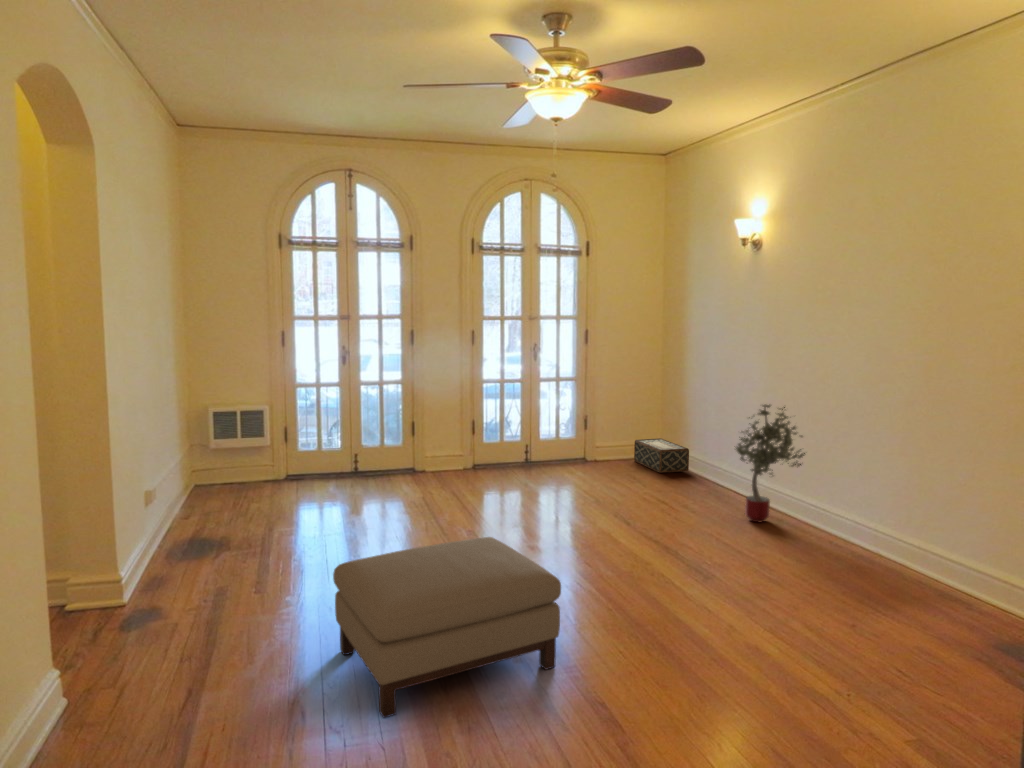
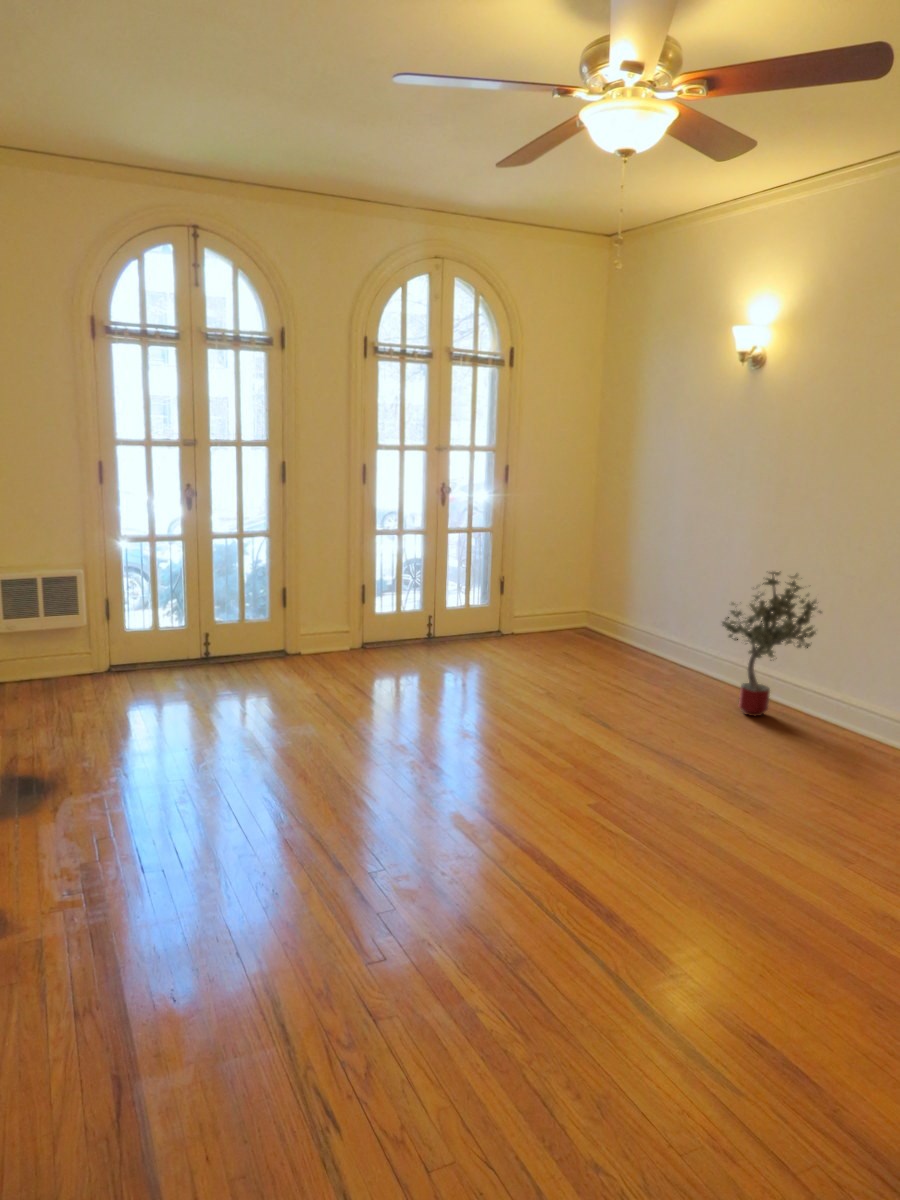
woven basket: present [634,438,689,473] -> none [561,604,635,649]
ottoman: present [333,537,561,718] -> none [329,772,656,1058]

